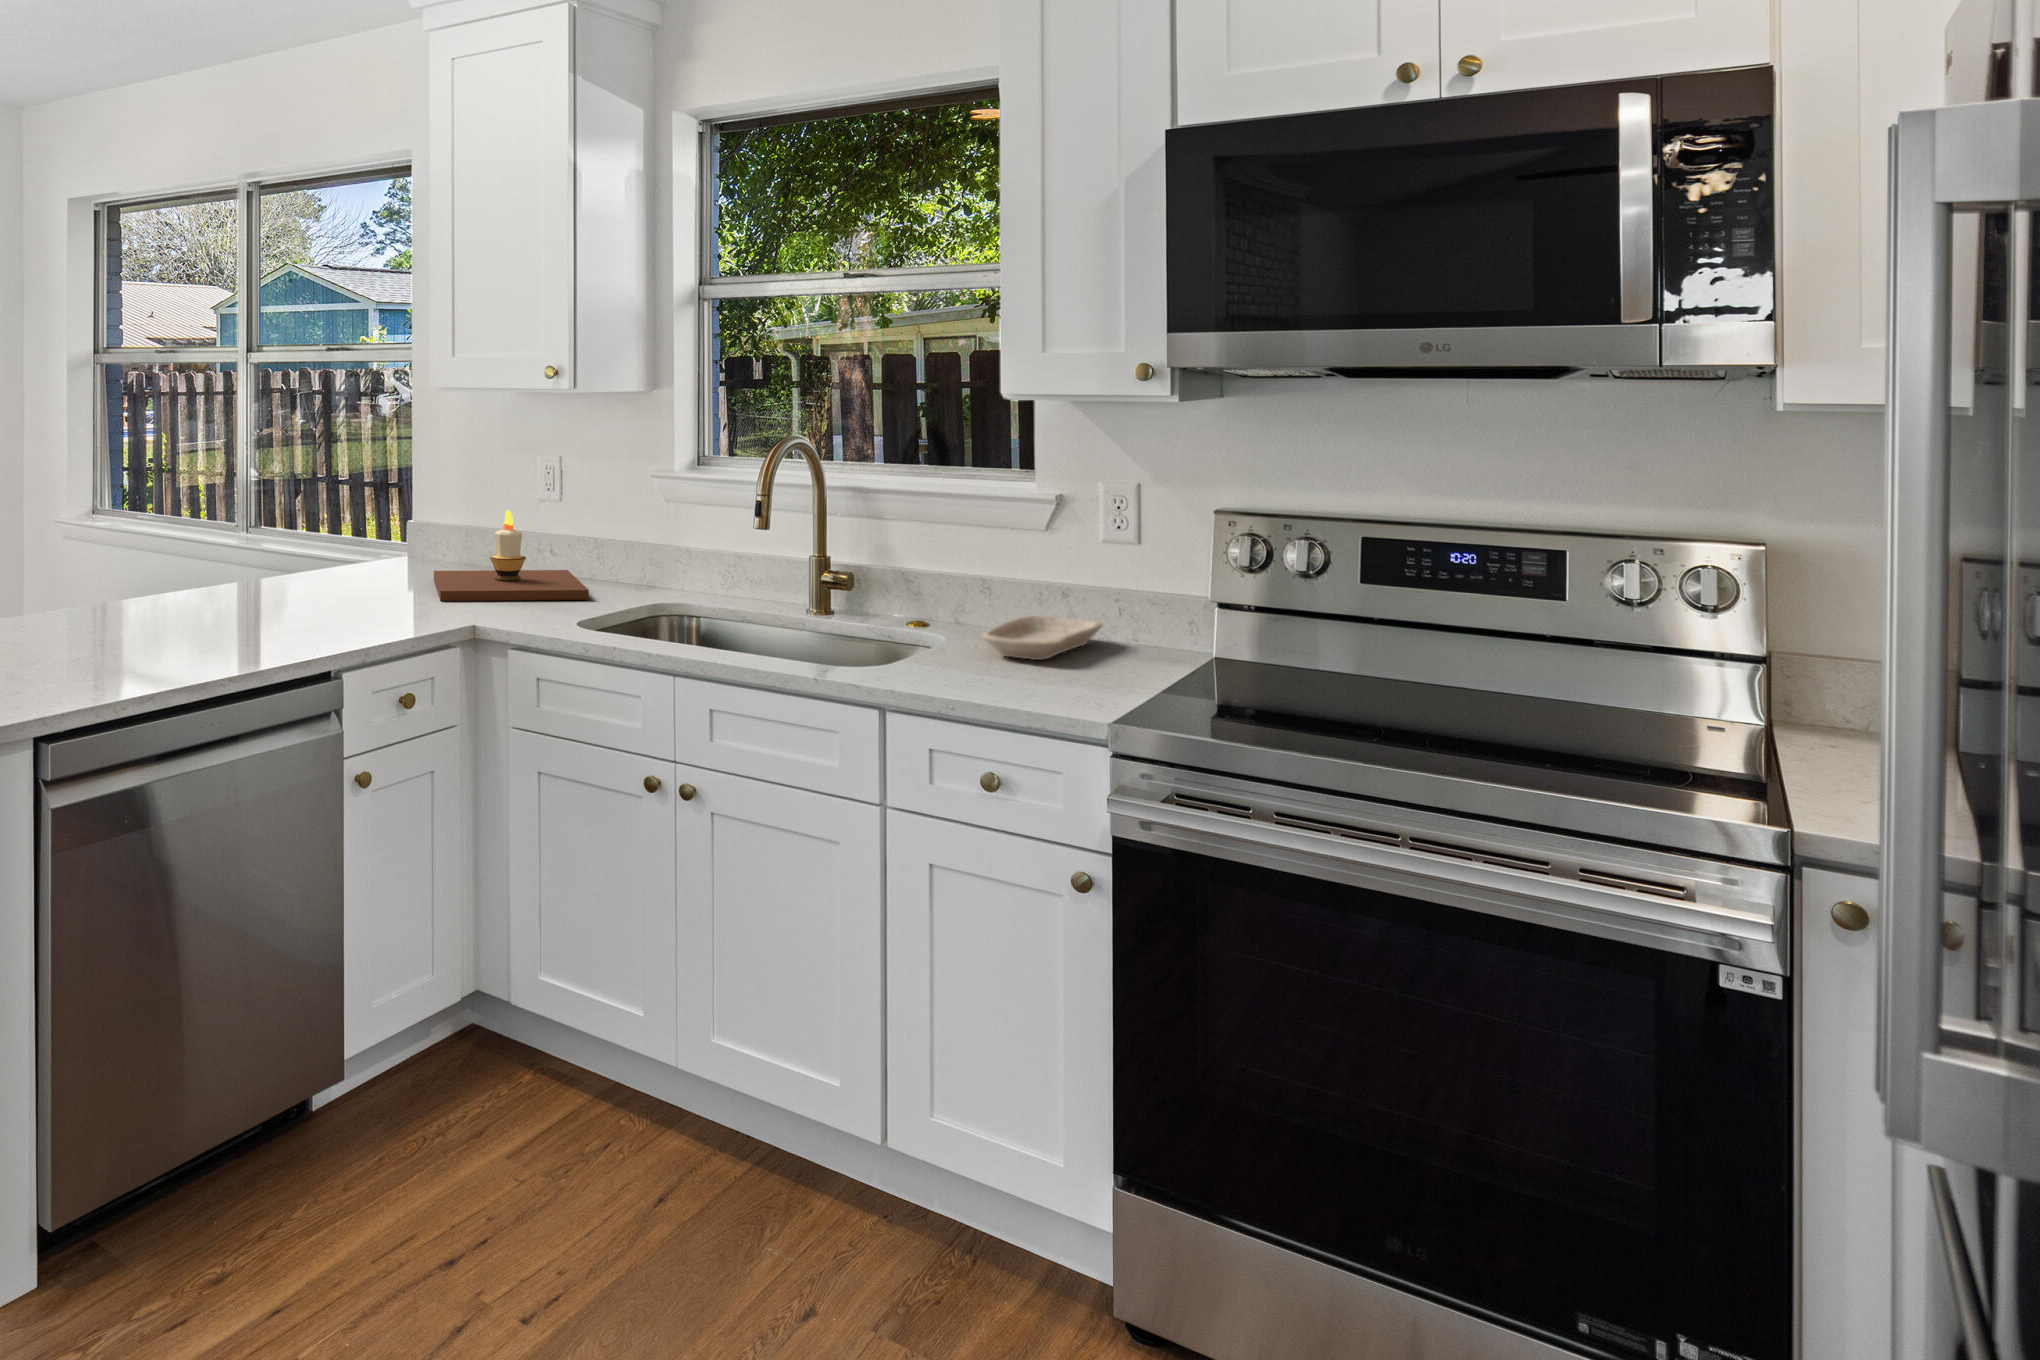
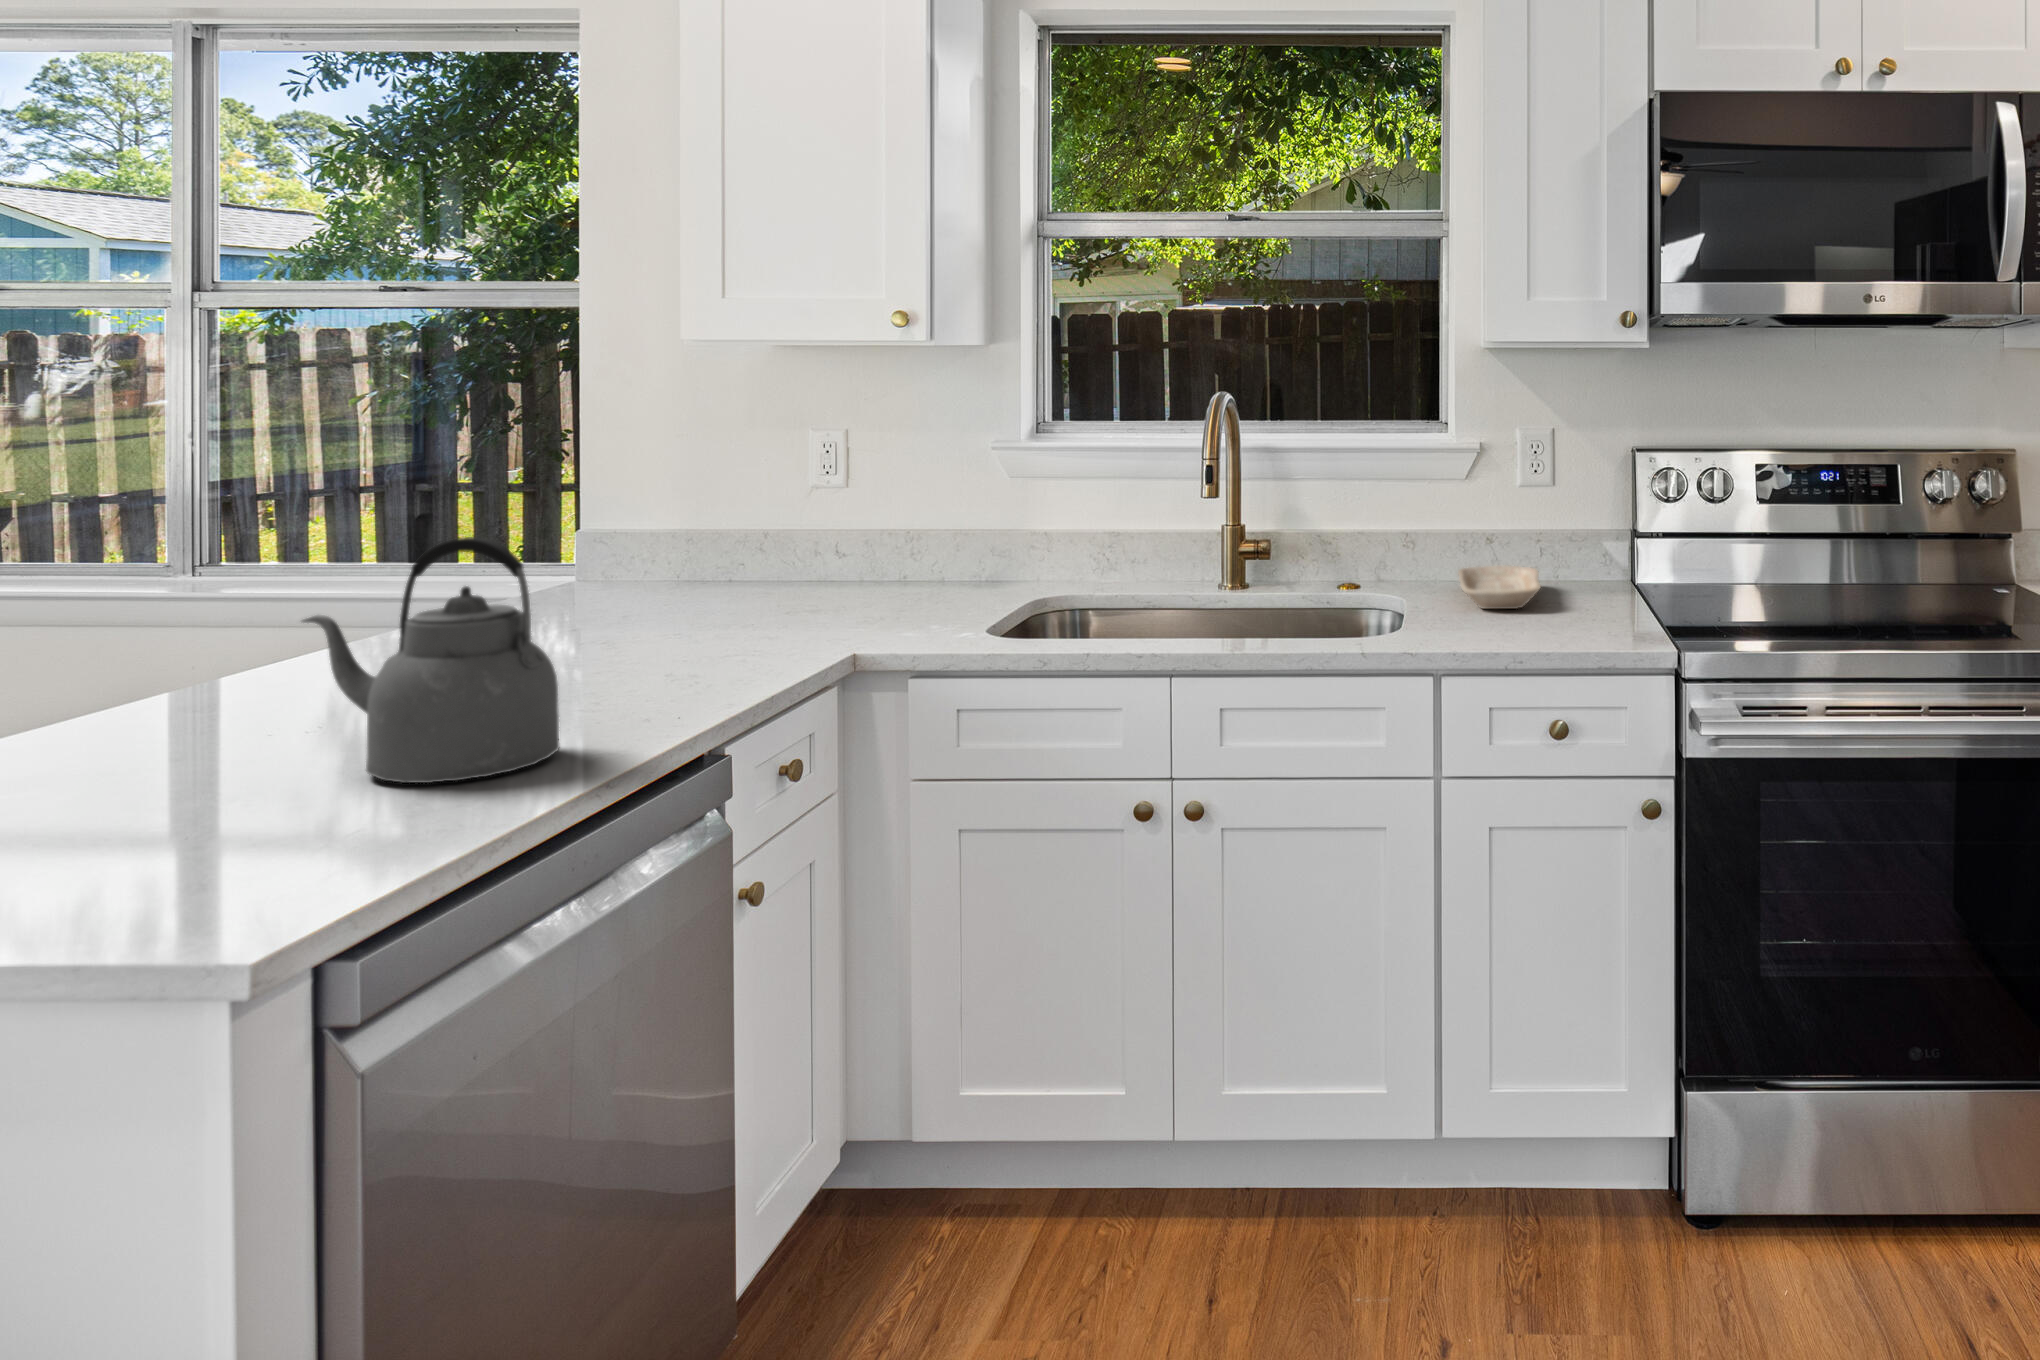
candle: present [434,510,589,601] -> none [688,502,955,630]
kettle: none [77,512,191,666] -> present [302,537,559,783]

